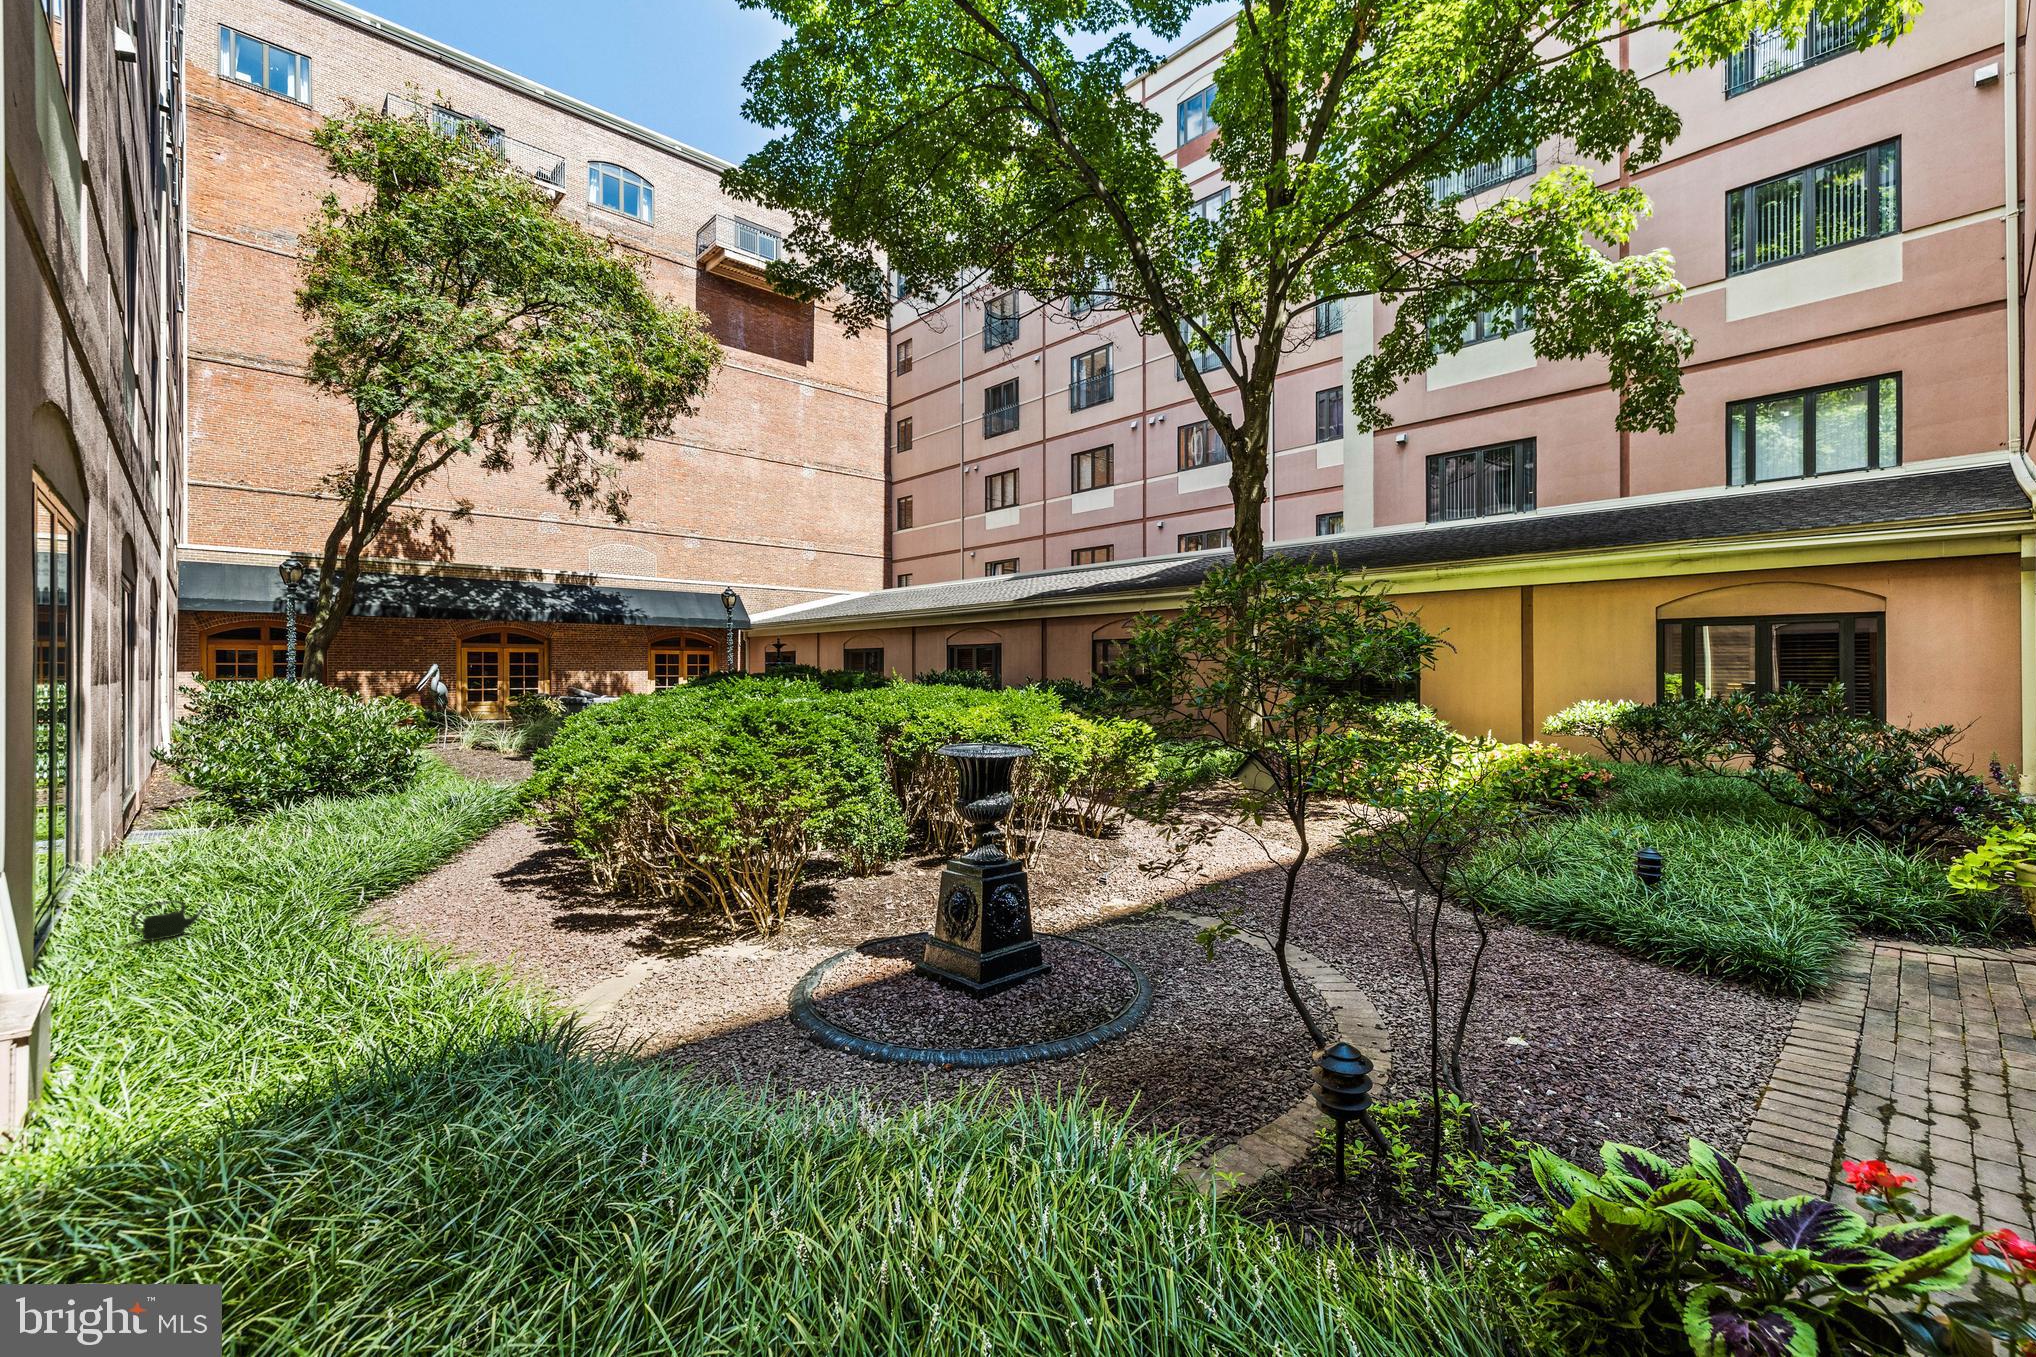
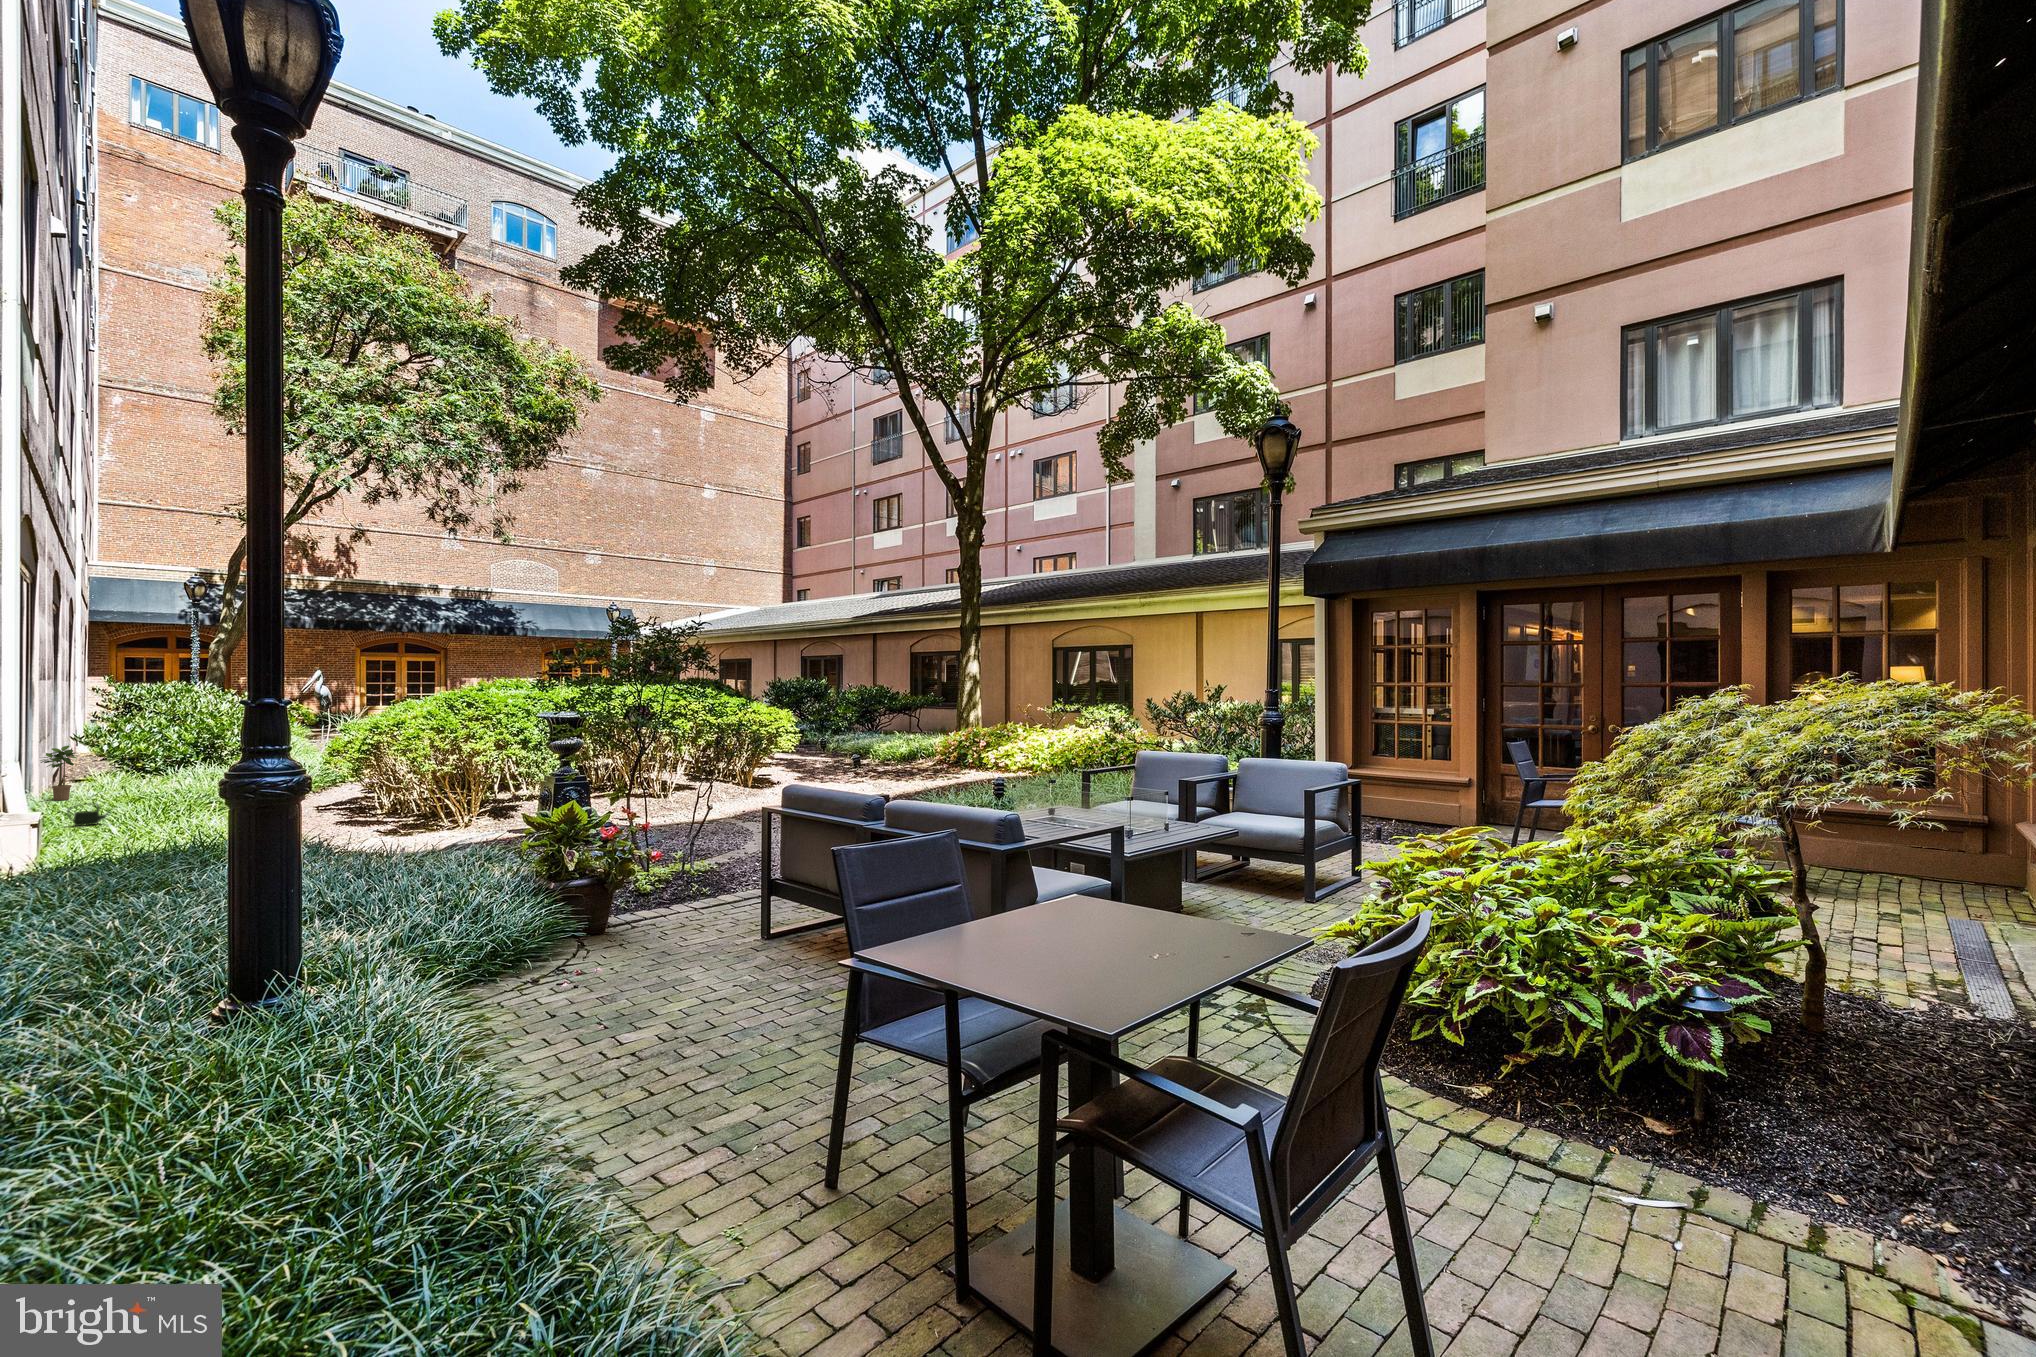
potted plant: none [96,787,153,870] -> present [40,745,77,800]

